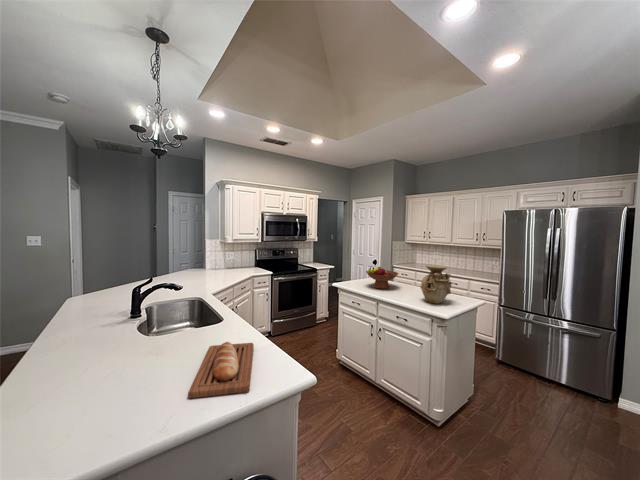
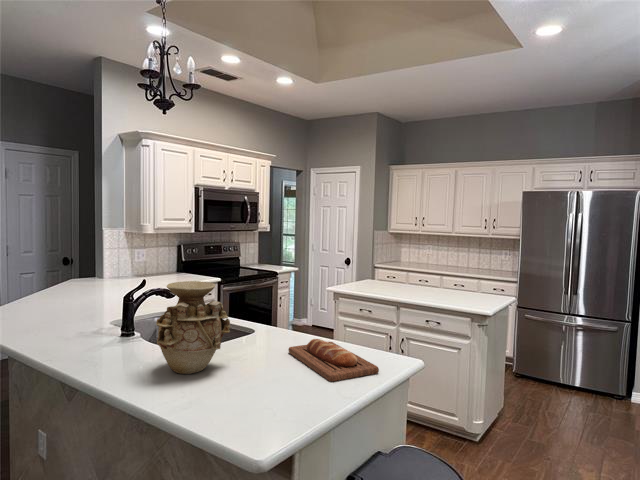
vase: present [421,265,451,304] -> present [156,281,230,374]
fruit bowl: present [366,267,398,289] -> none [374,262,416,290]

